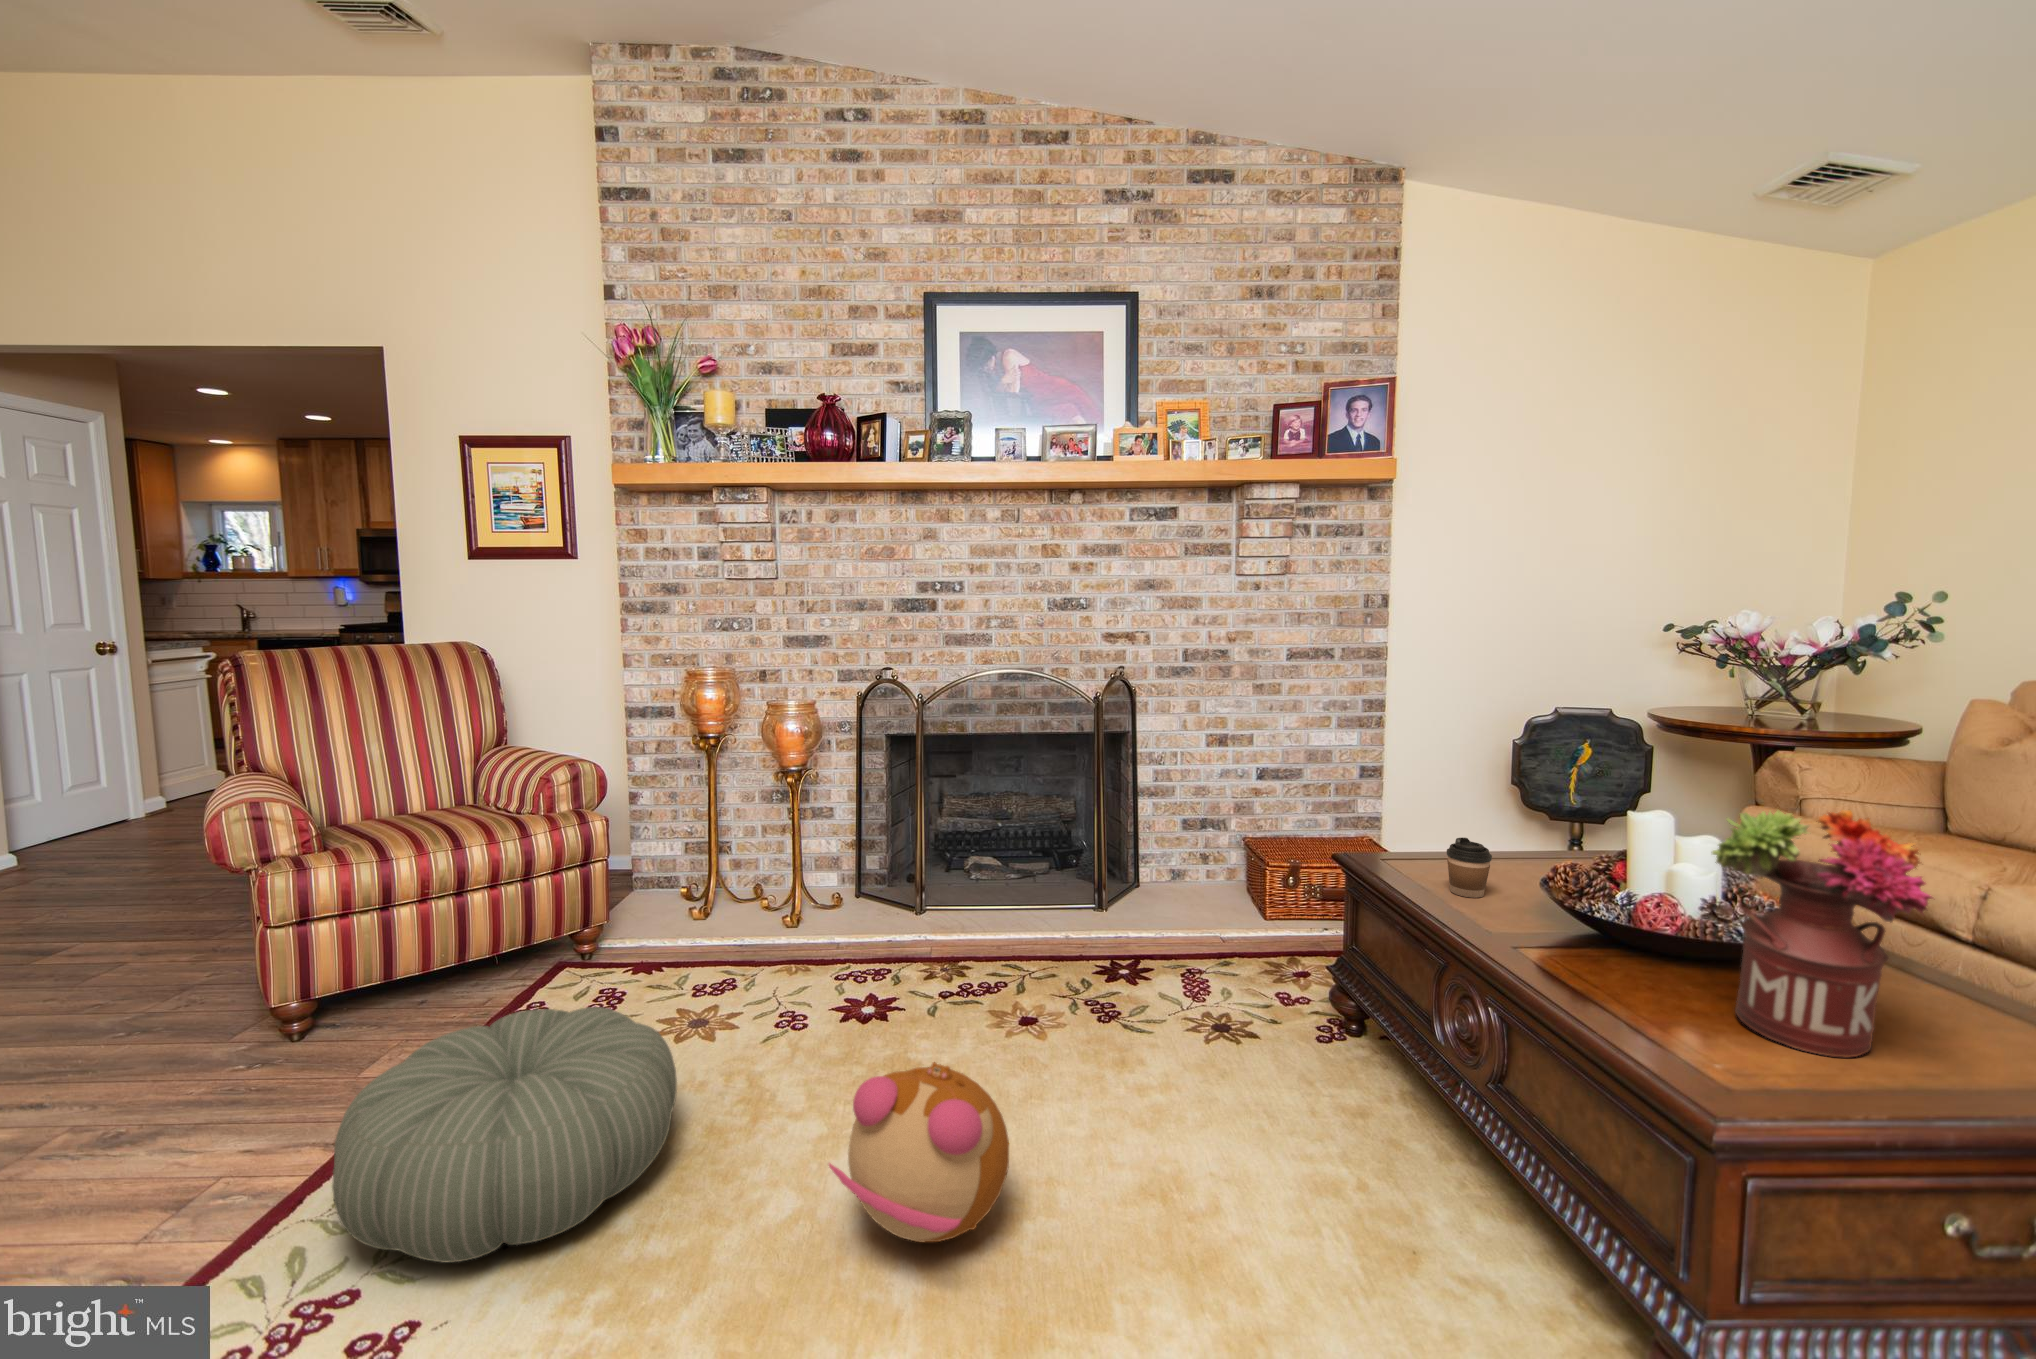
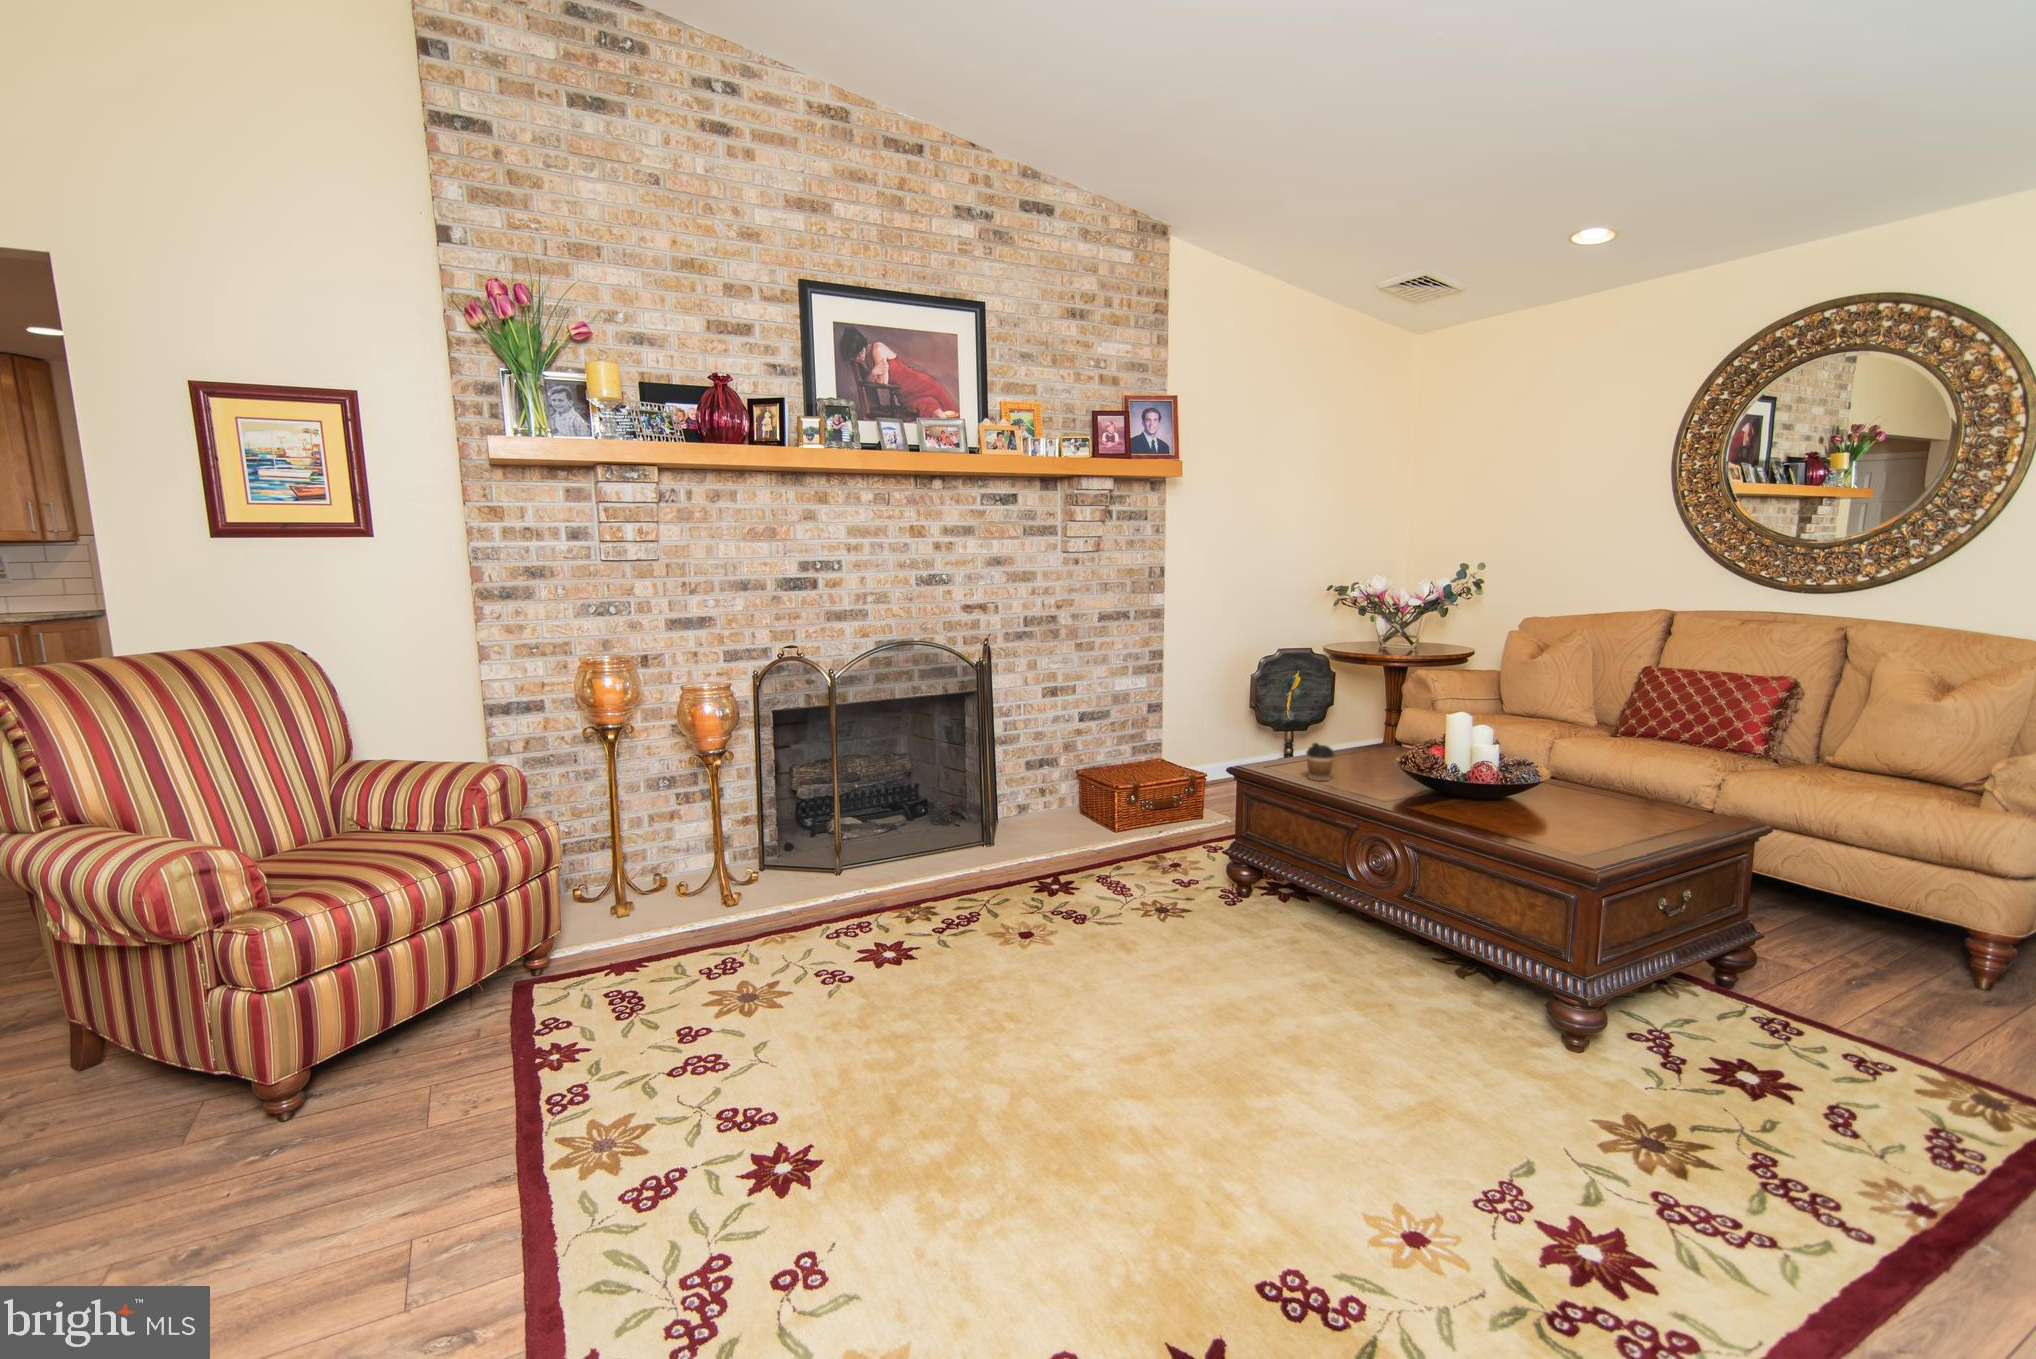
flower arrangement: present [1712,810,1933,1057] -> none [1495,700,1597,829]
pouf: present [332,1007,677,1263] -> none [565,977,850,1201]
plush toy: present [829,1062,1009,1242] -> none [1015,943,1139,1071]

